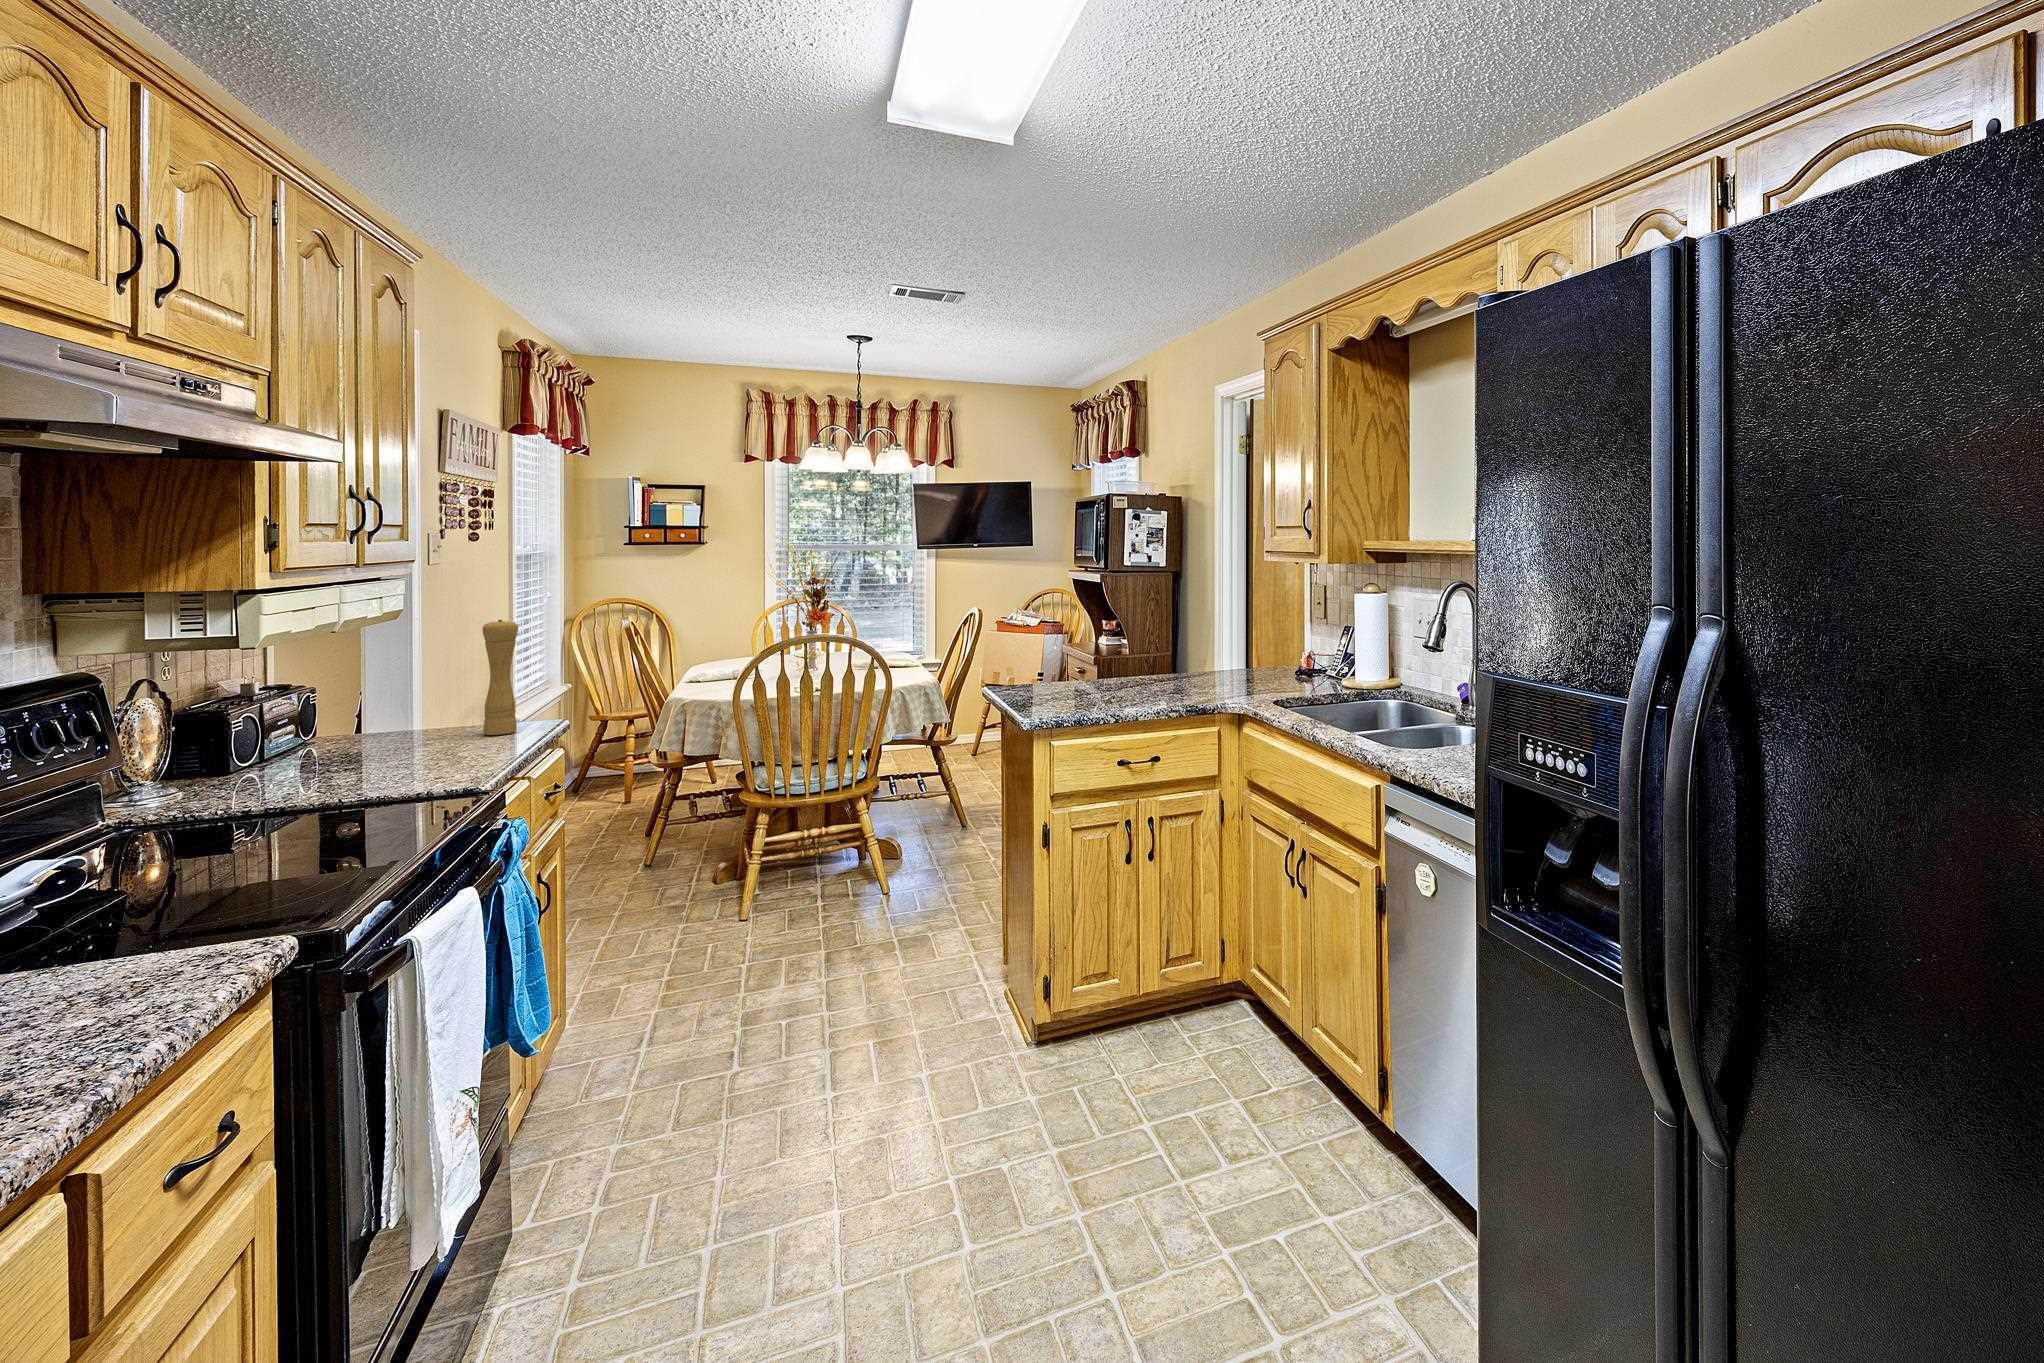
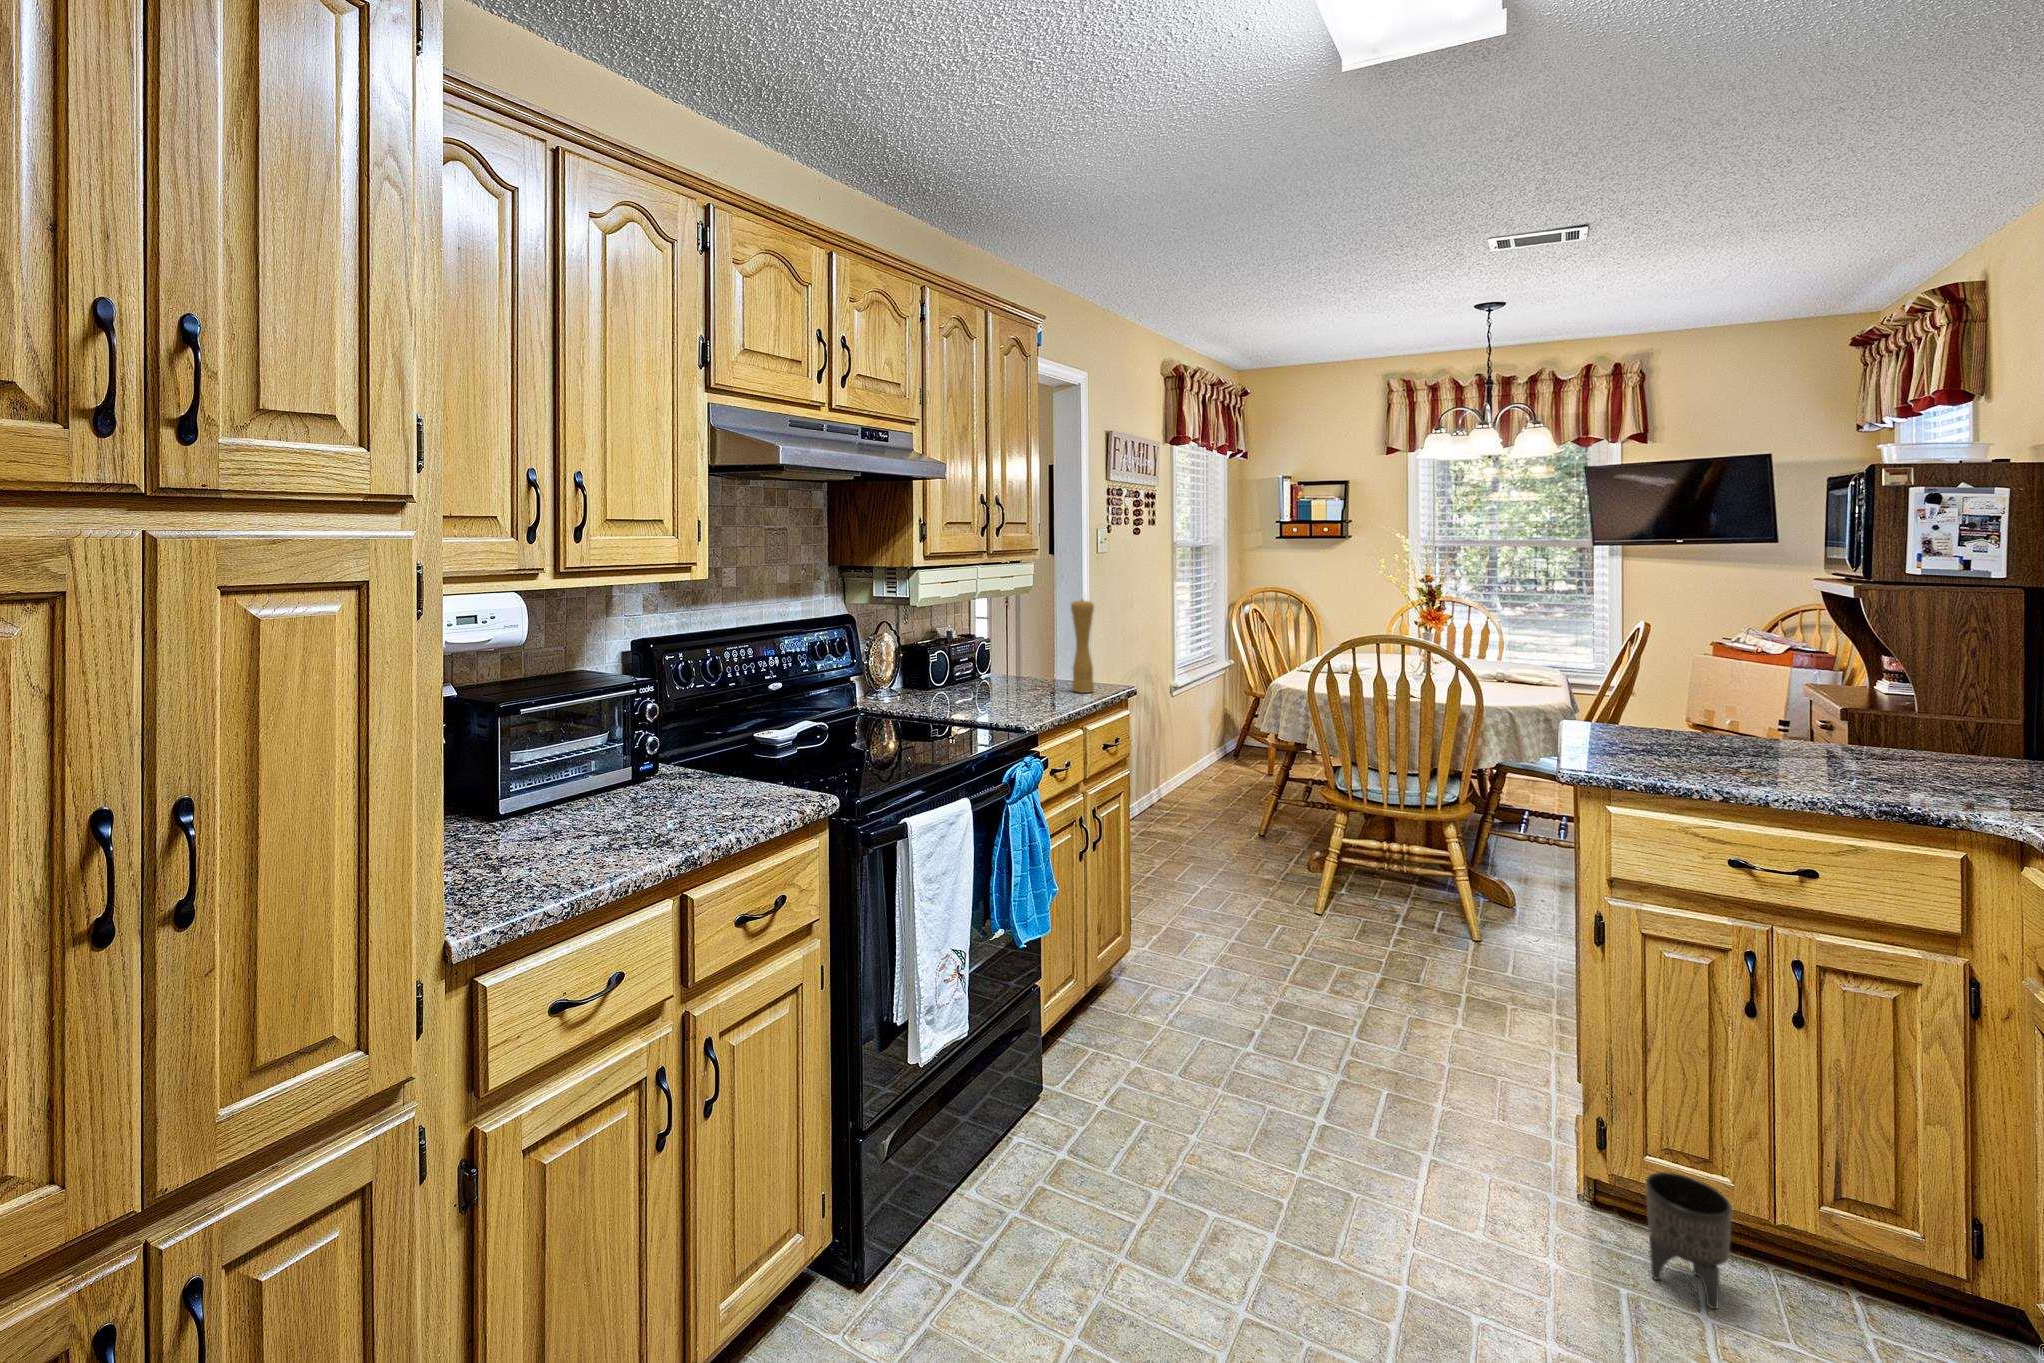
planter: none [1088,995,1136,1078] -> present [1646,1172,1732,1309]

